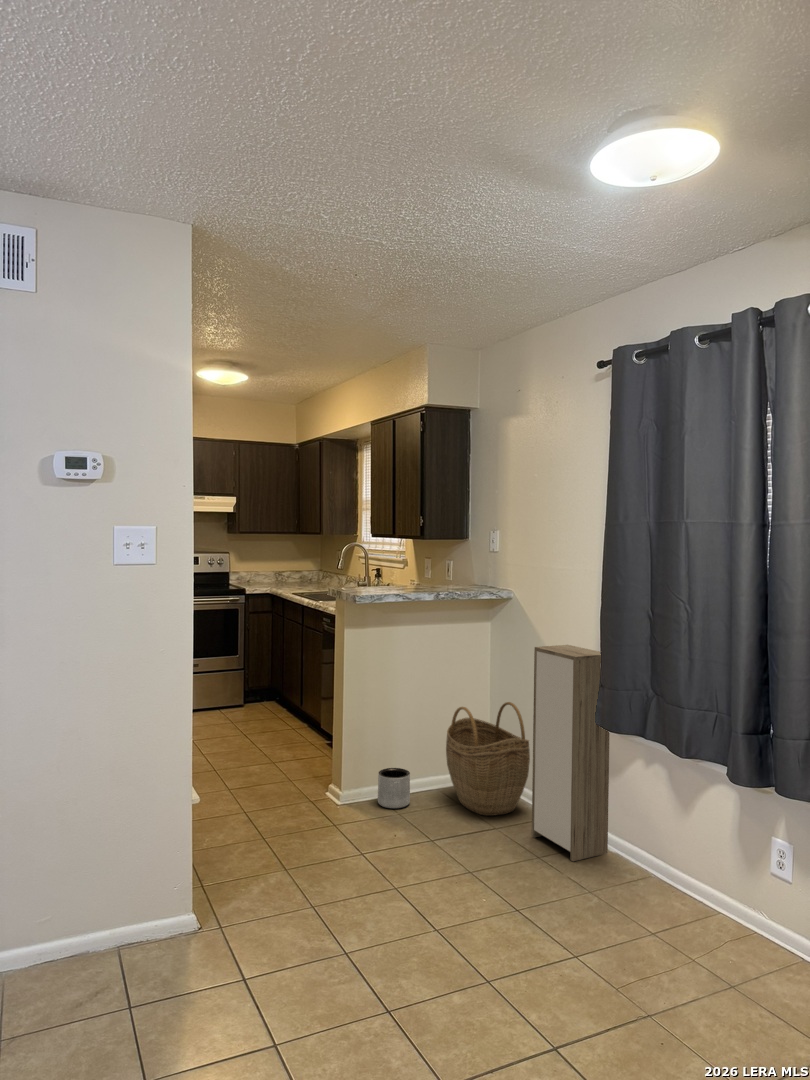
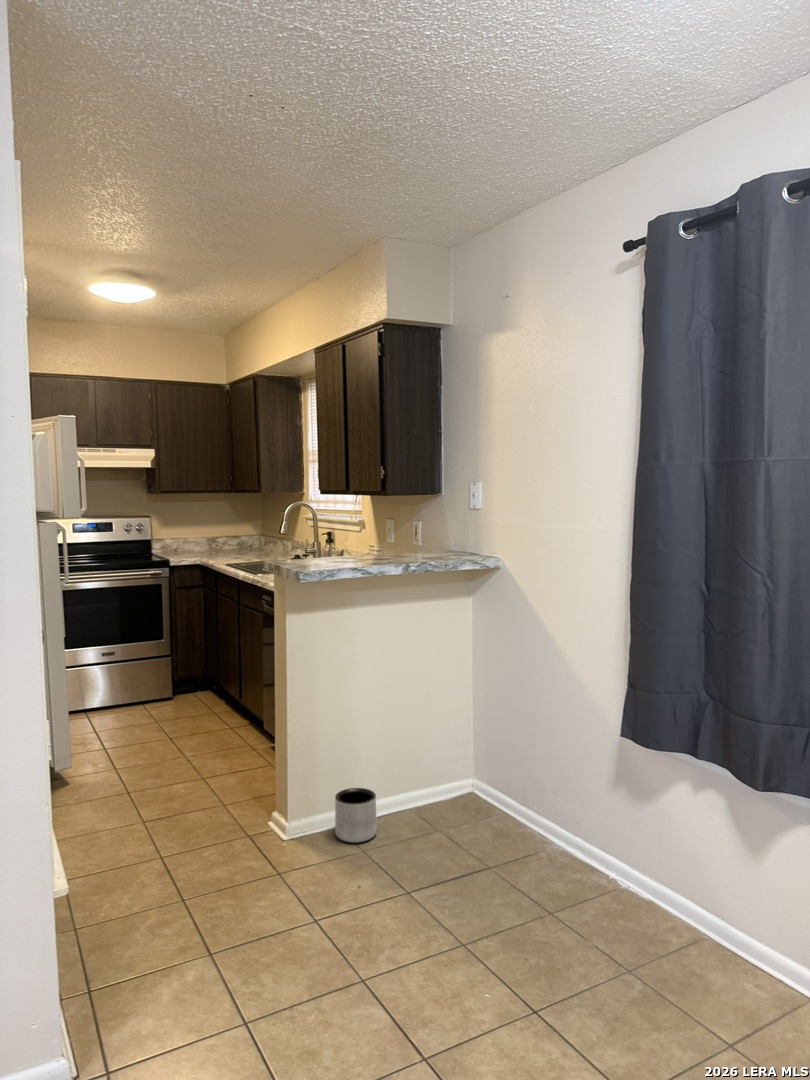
storage cabinet: present [532,645,610,861] -> none [538,629,644,919]
woven basket: present [446,702,530,816] -> none [421,699,529,848]

